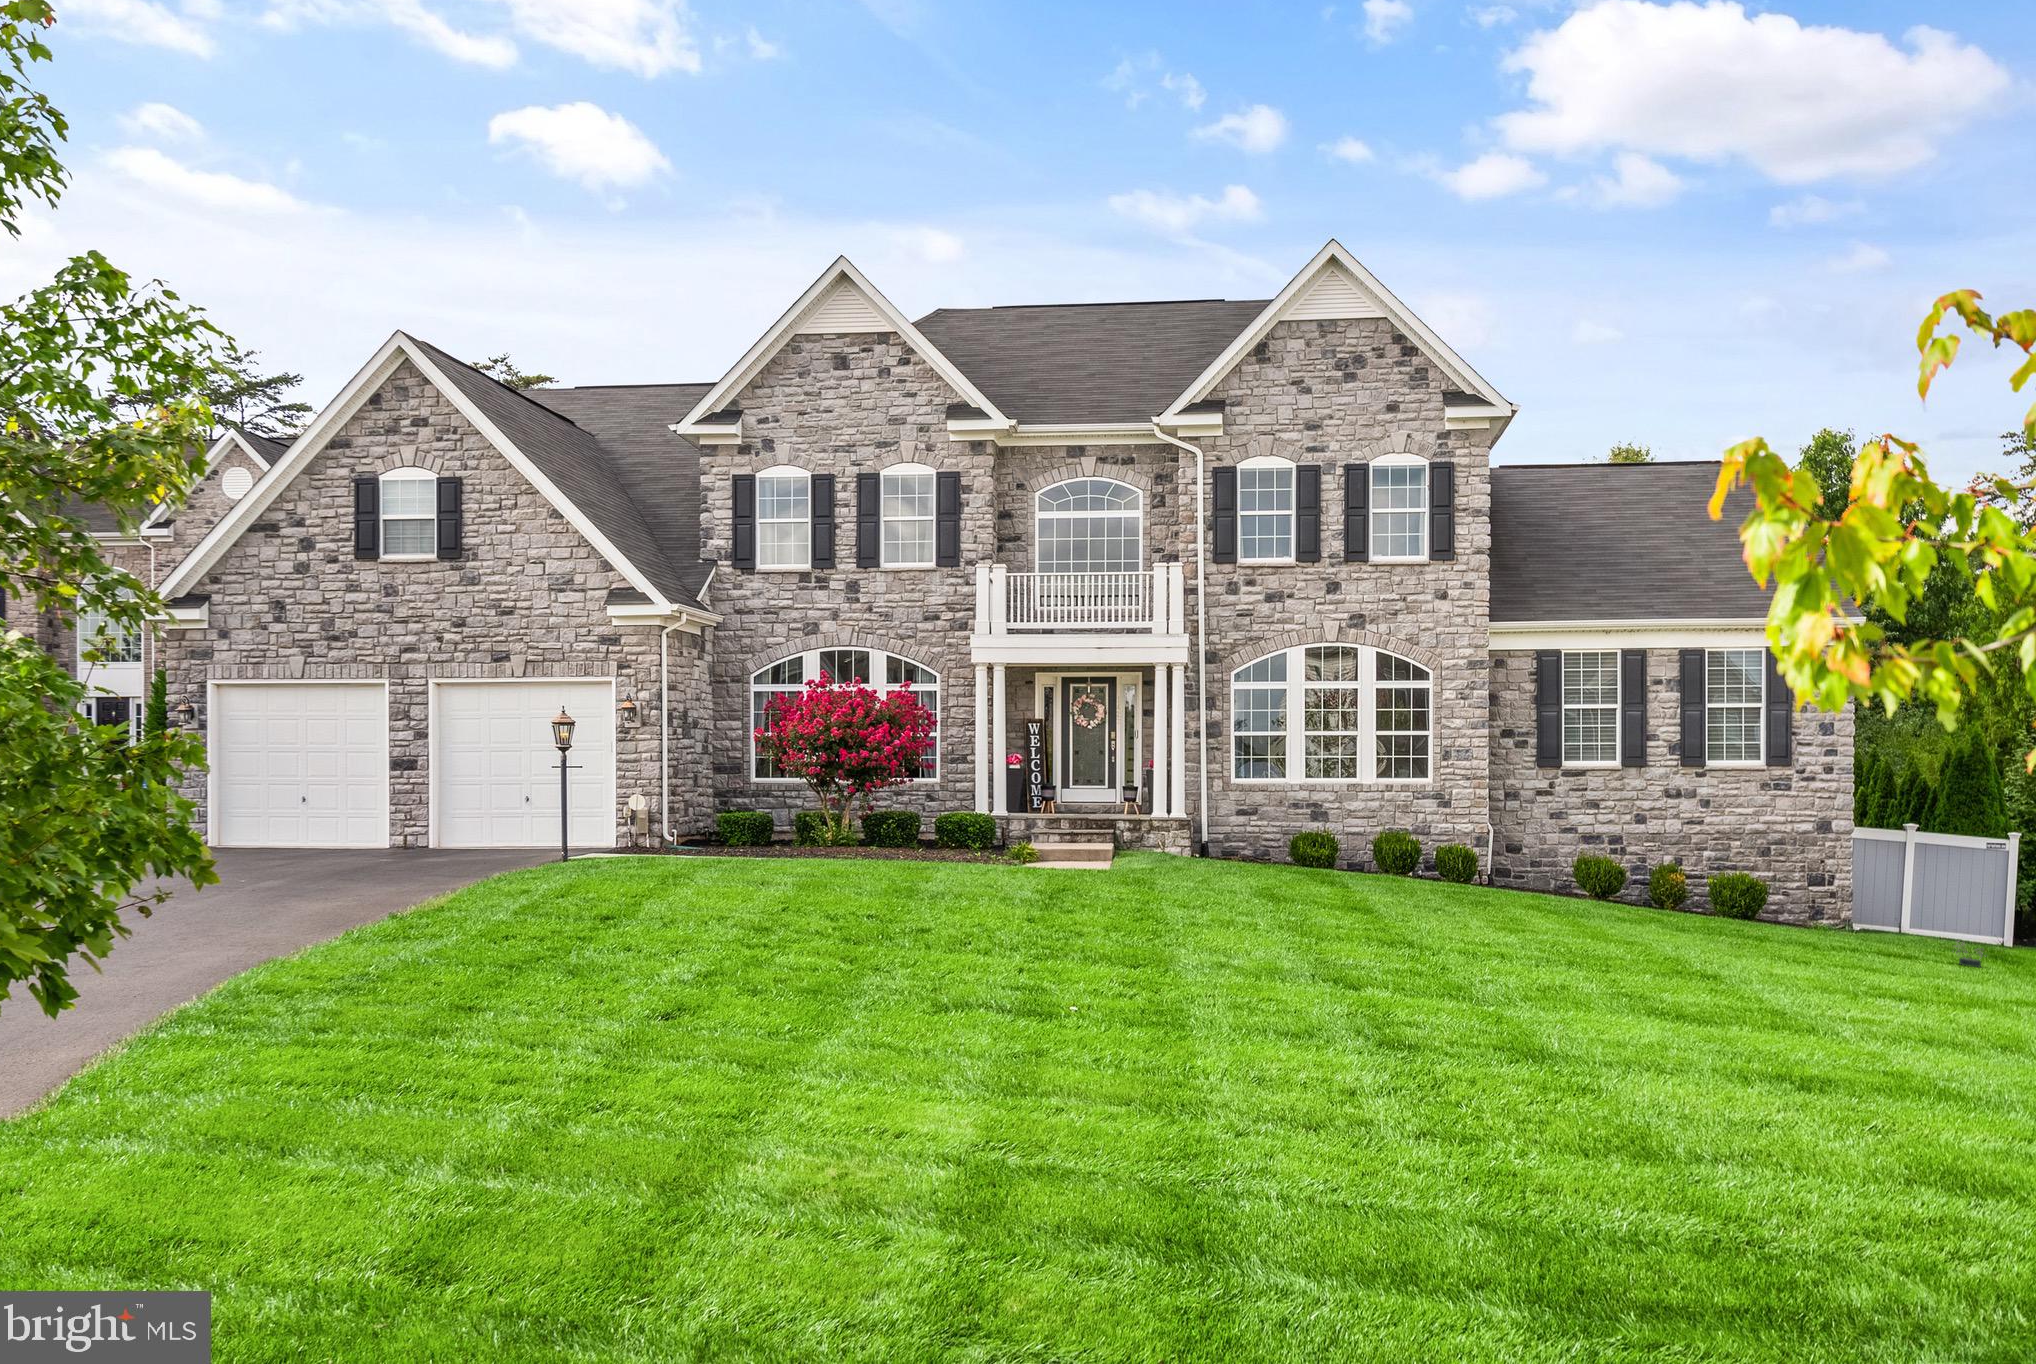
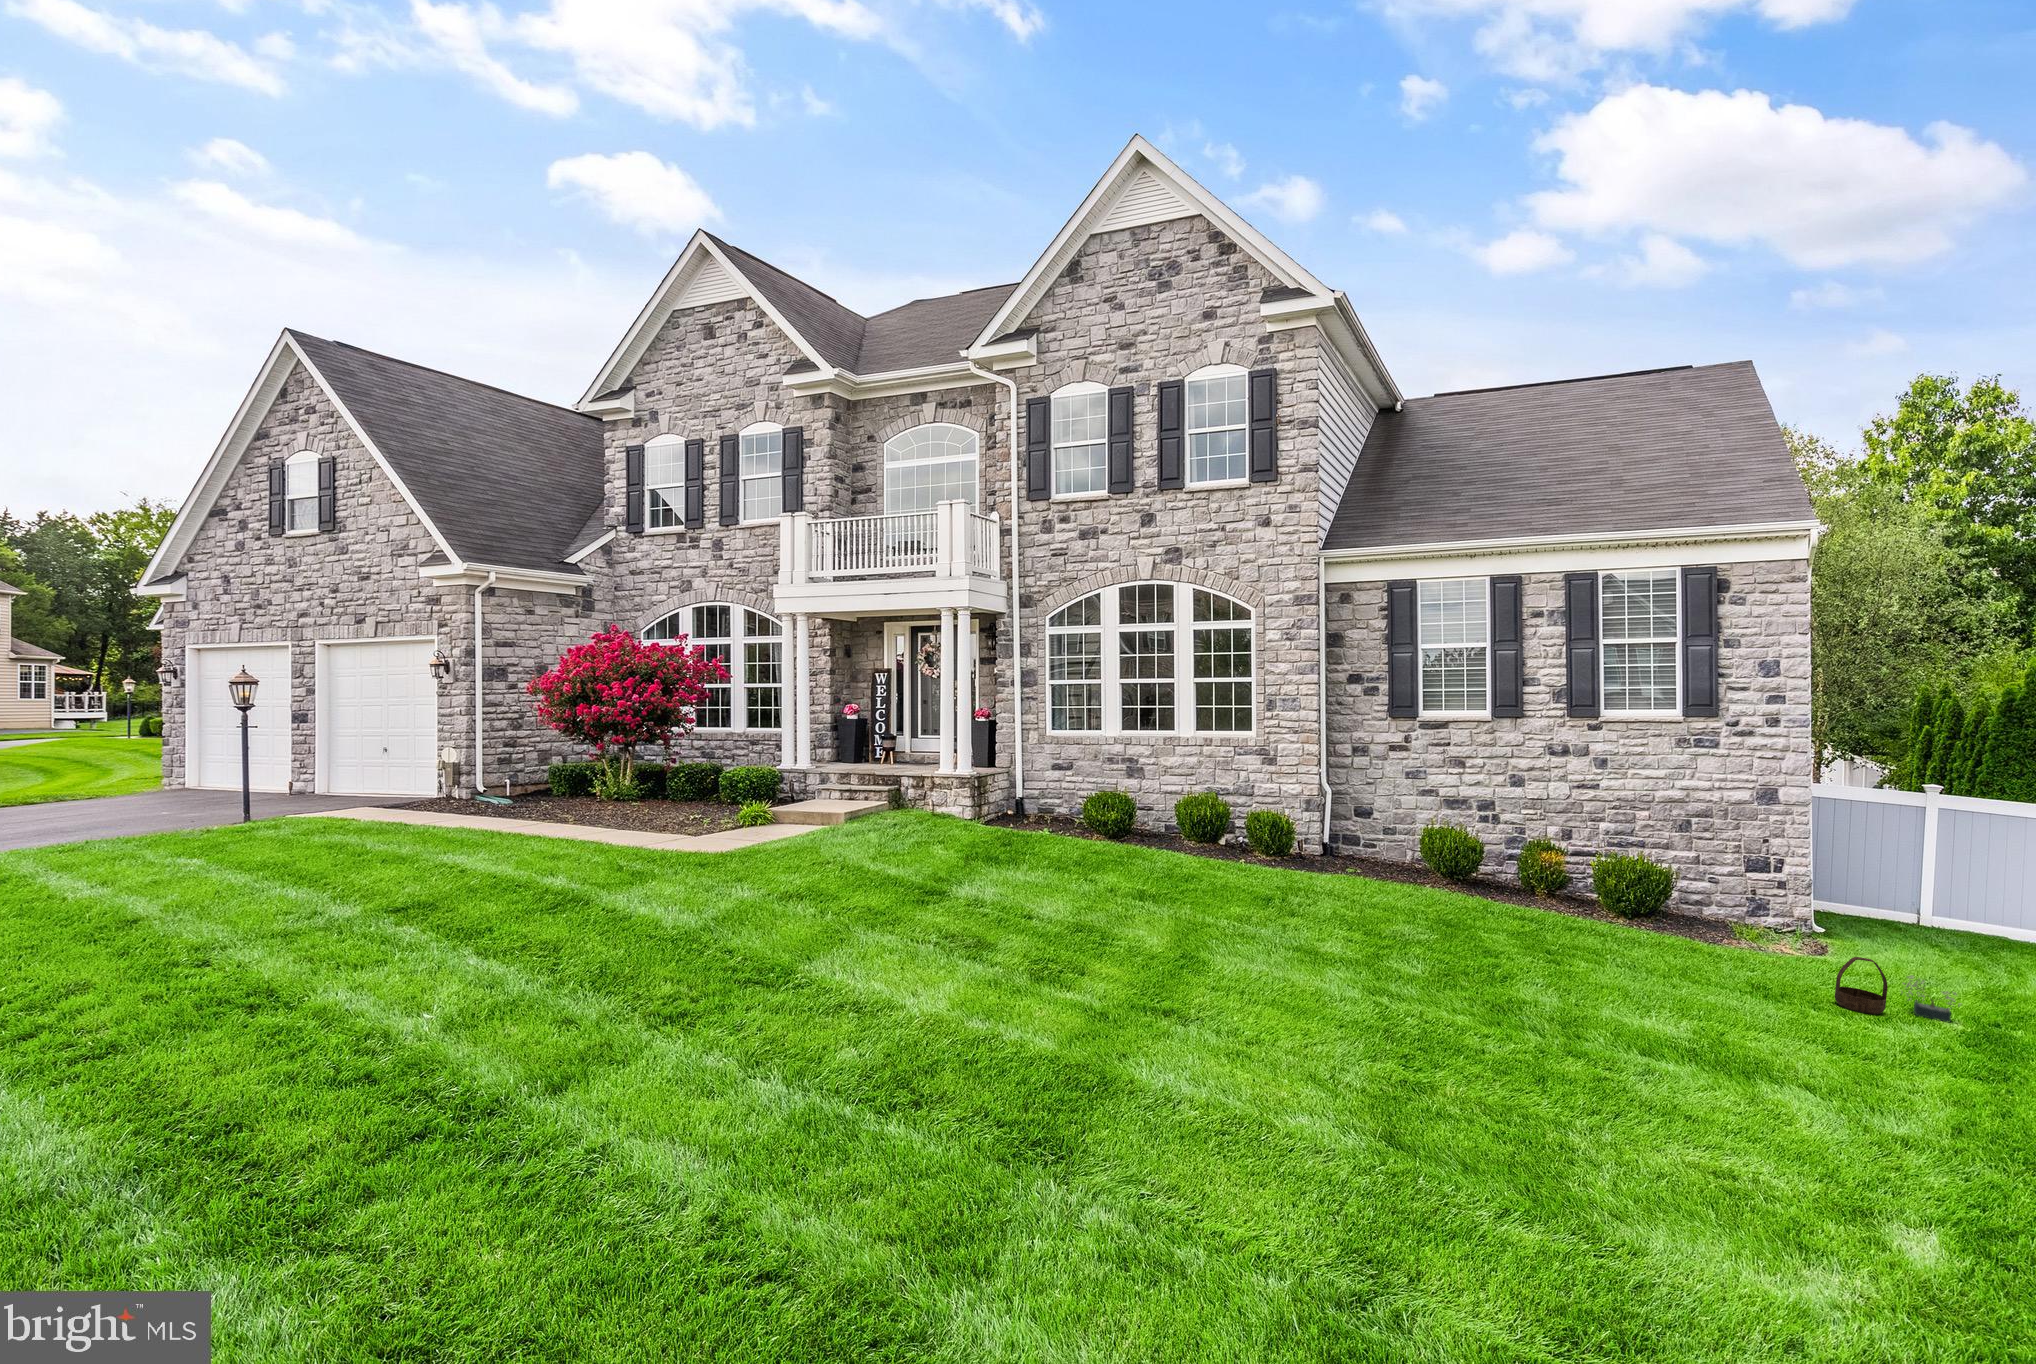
basket: none [1918,929,1949,965] -> present [1835,957,1888,1014]

